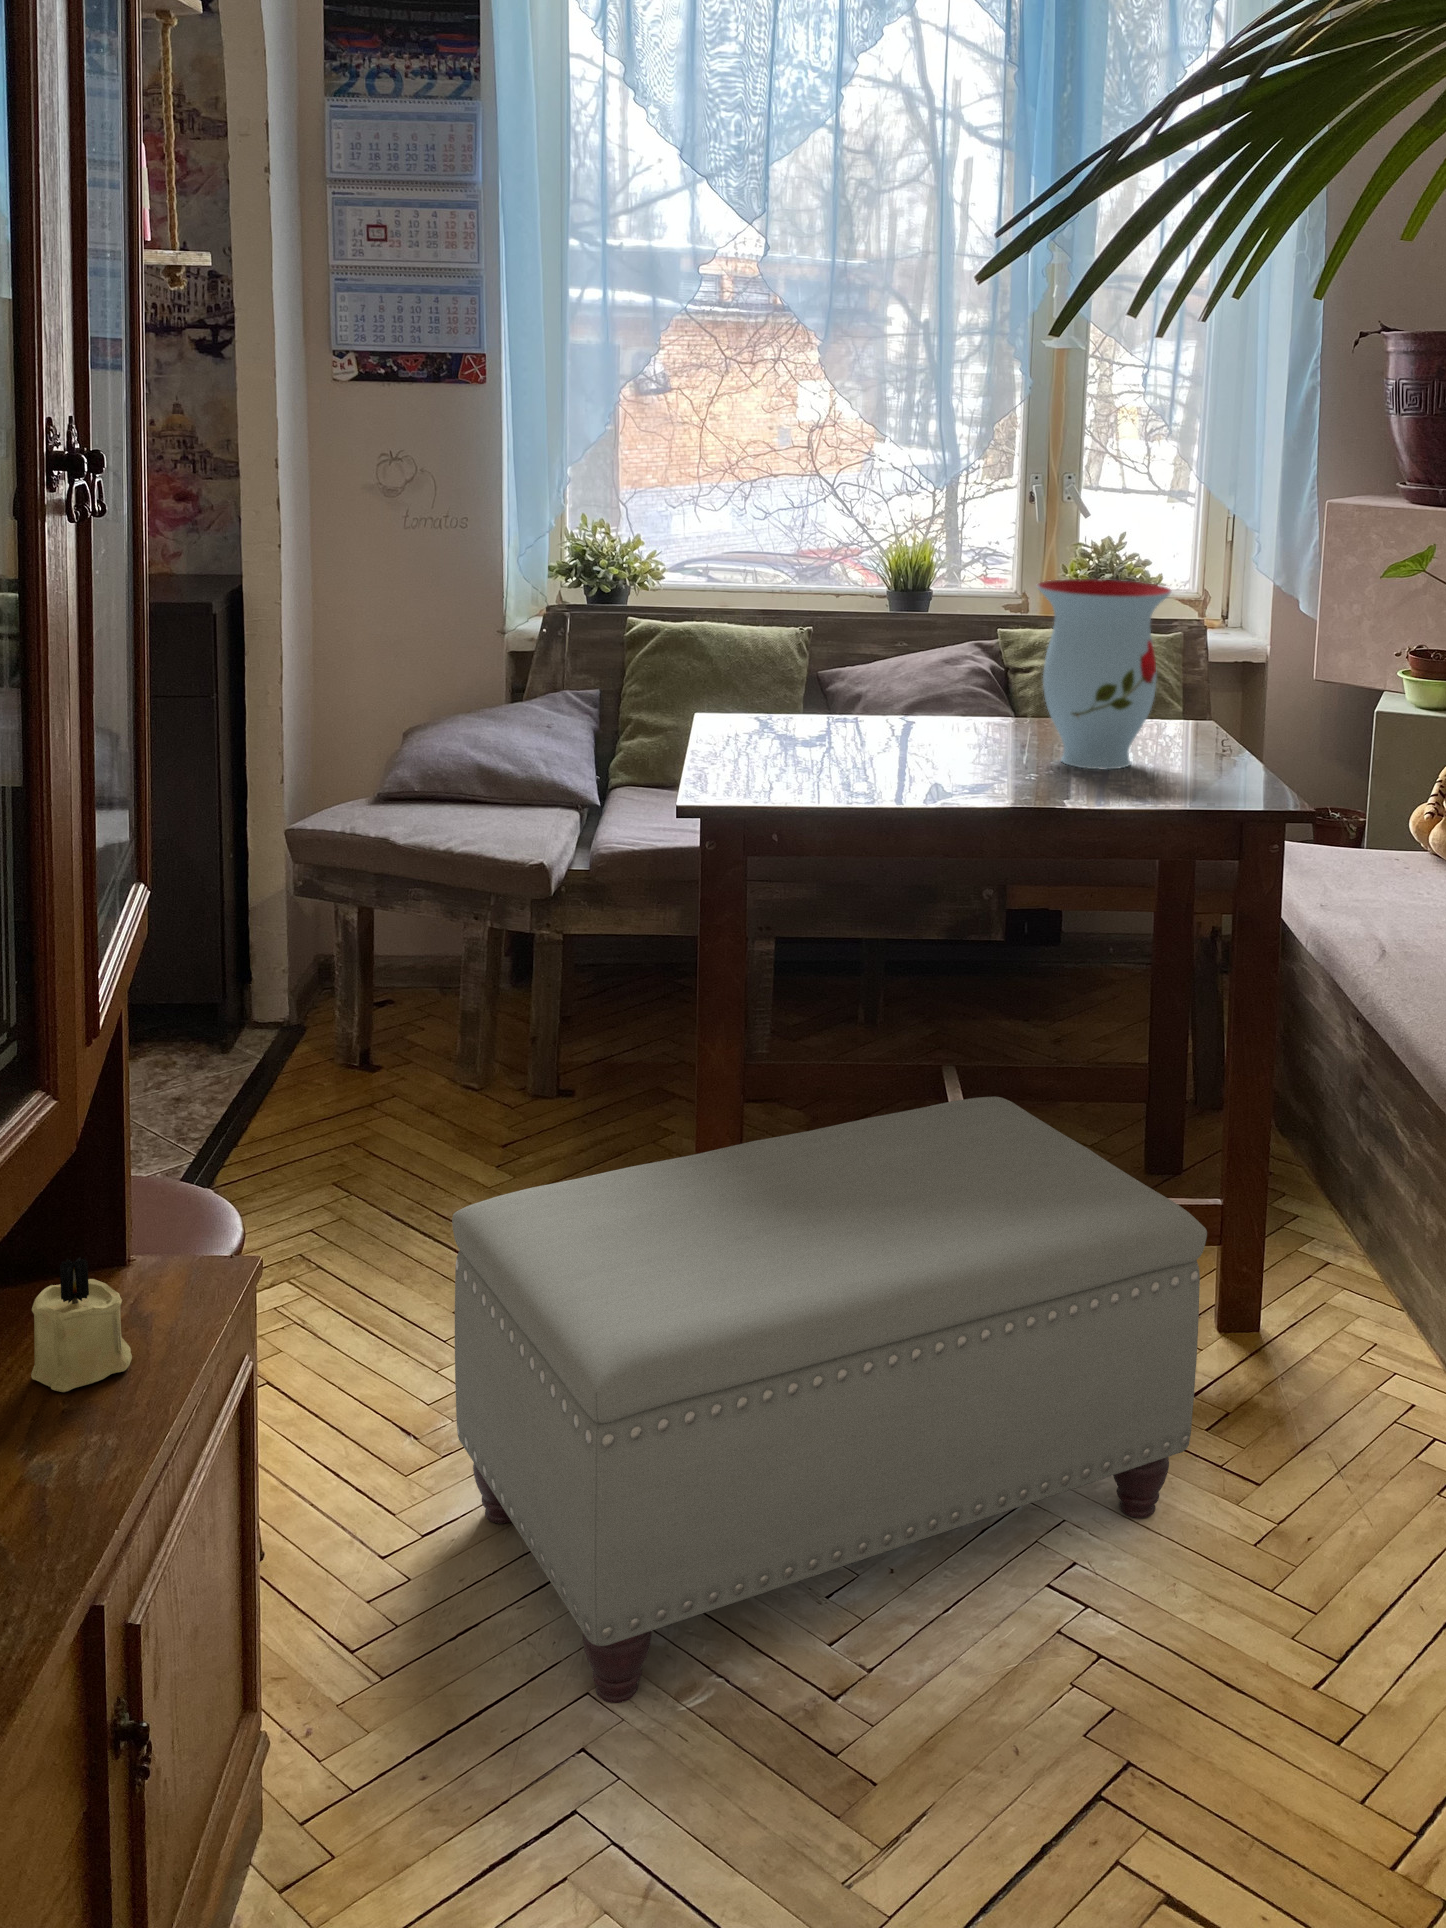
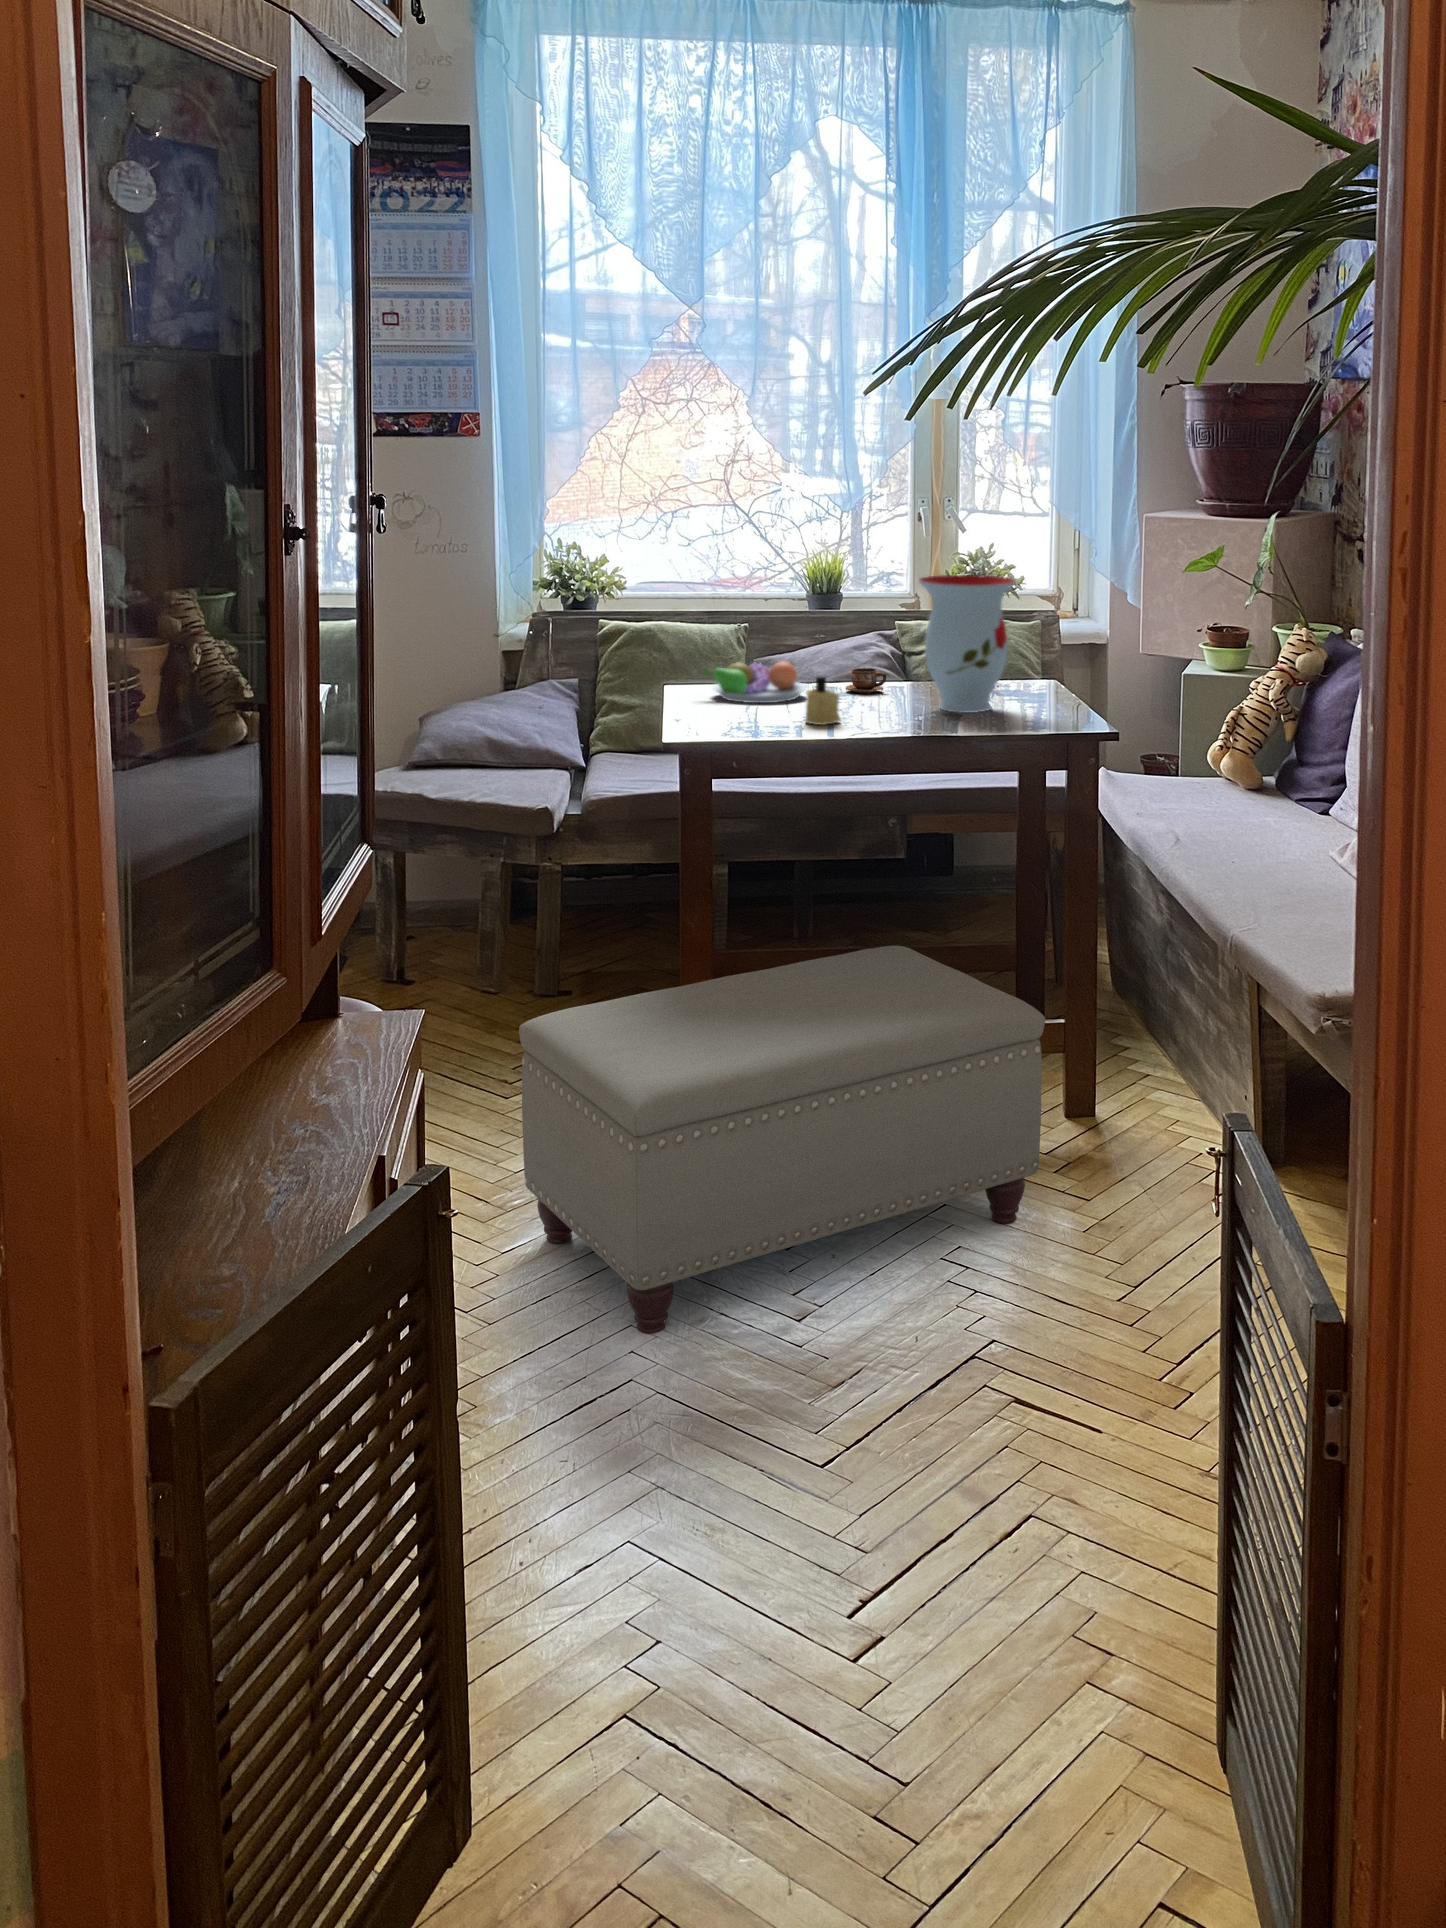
fruit bowl: none [742,678,883,745] -> present [702,659,807,703]
cup: none [934,699,989,734] -> present [846,668,886,694]
candle: present [31,1257,132,1392] -> present [806,677,841,725]

